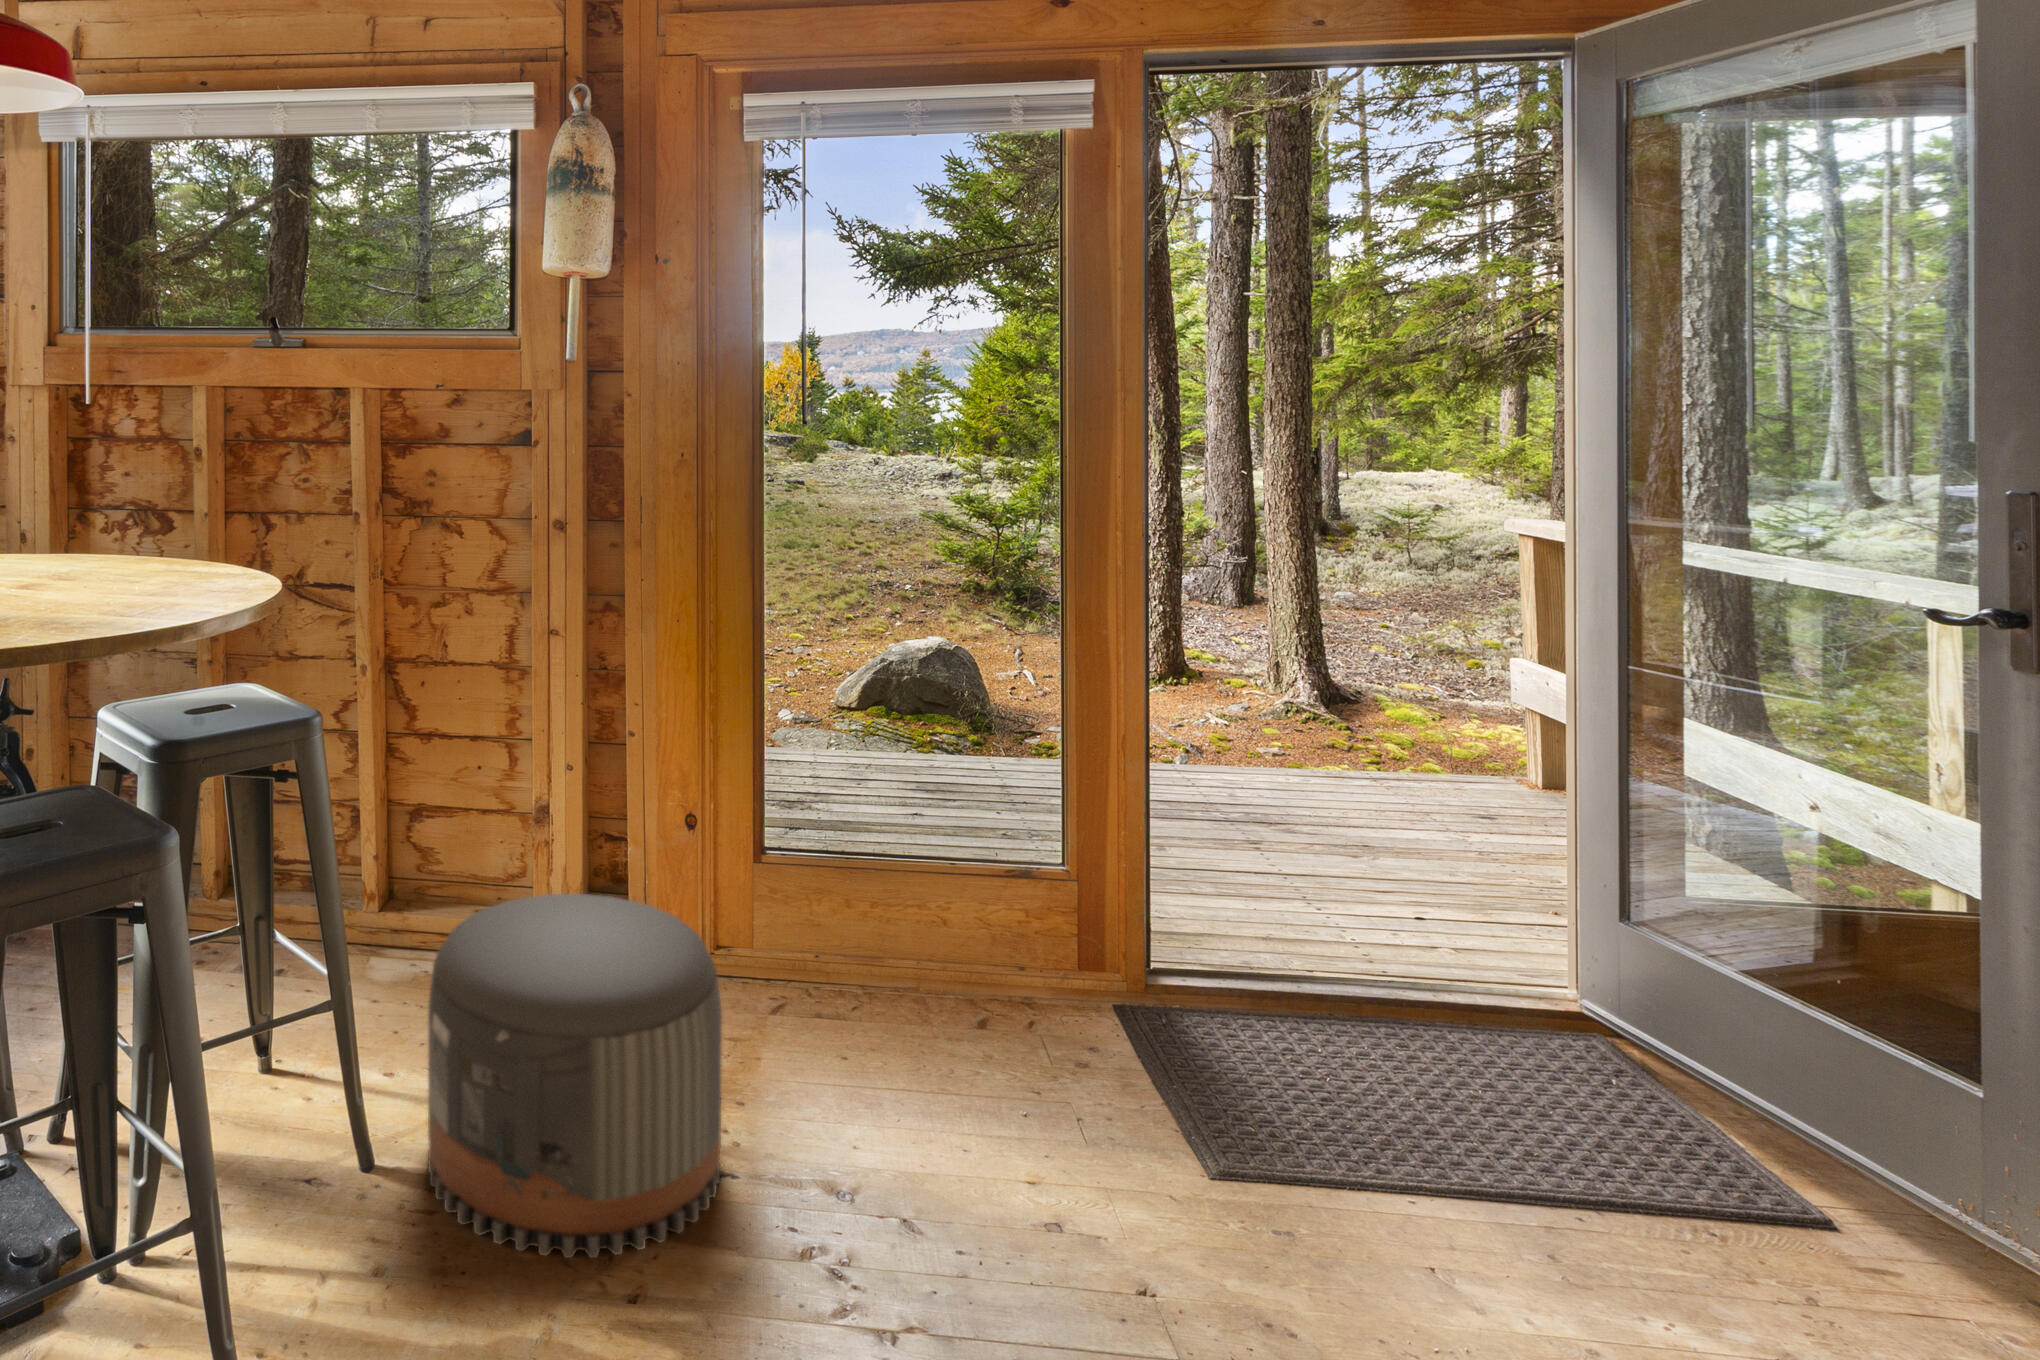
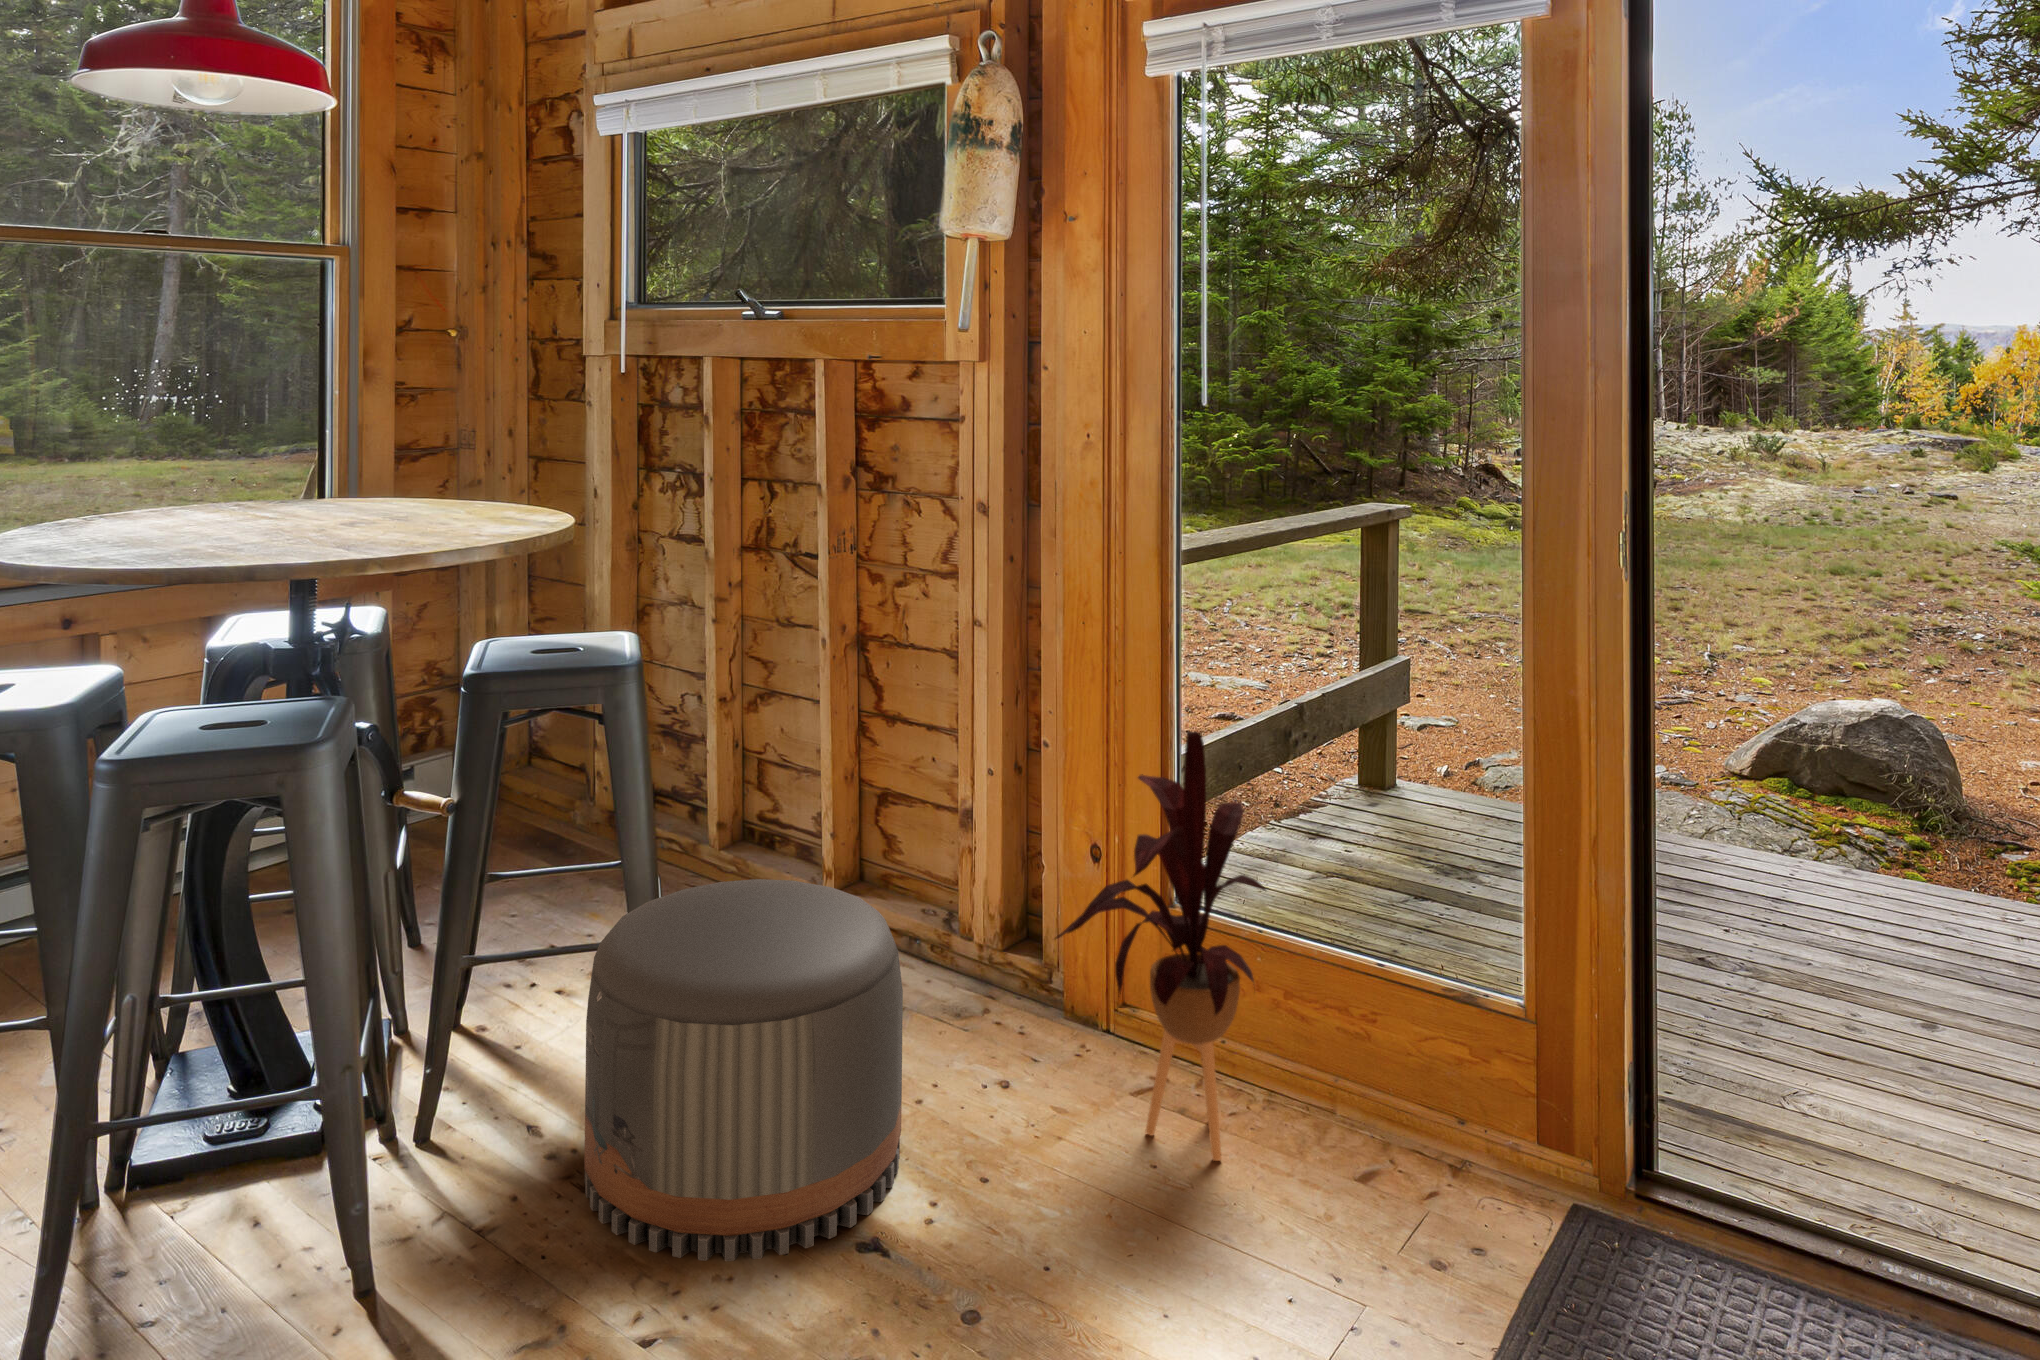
house plant: none [758,703,938,1051] -> present [1055,731,1266,1161]

